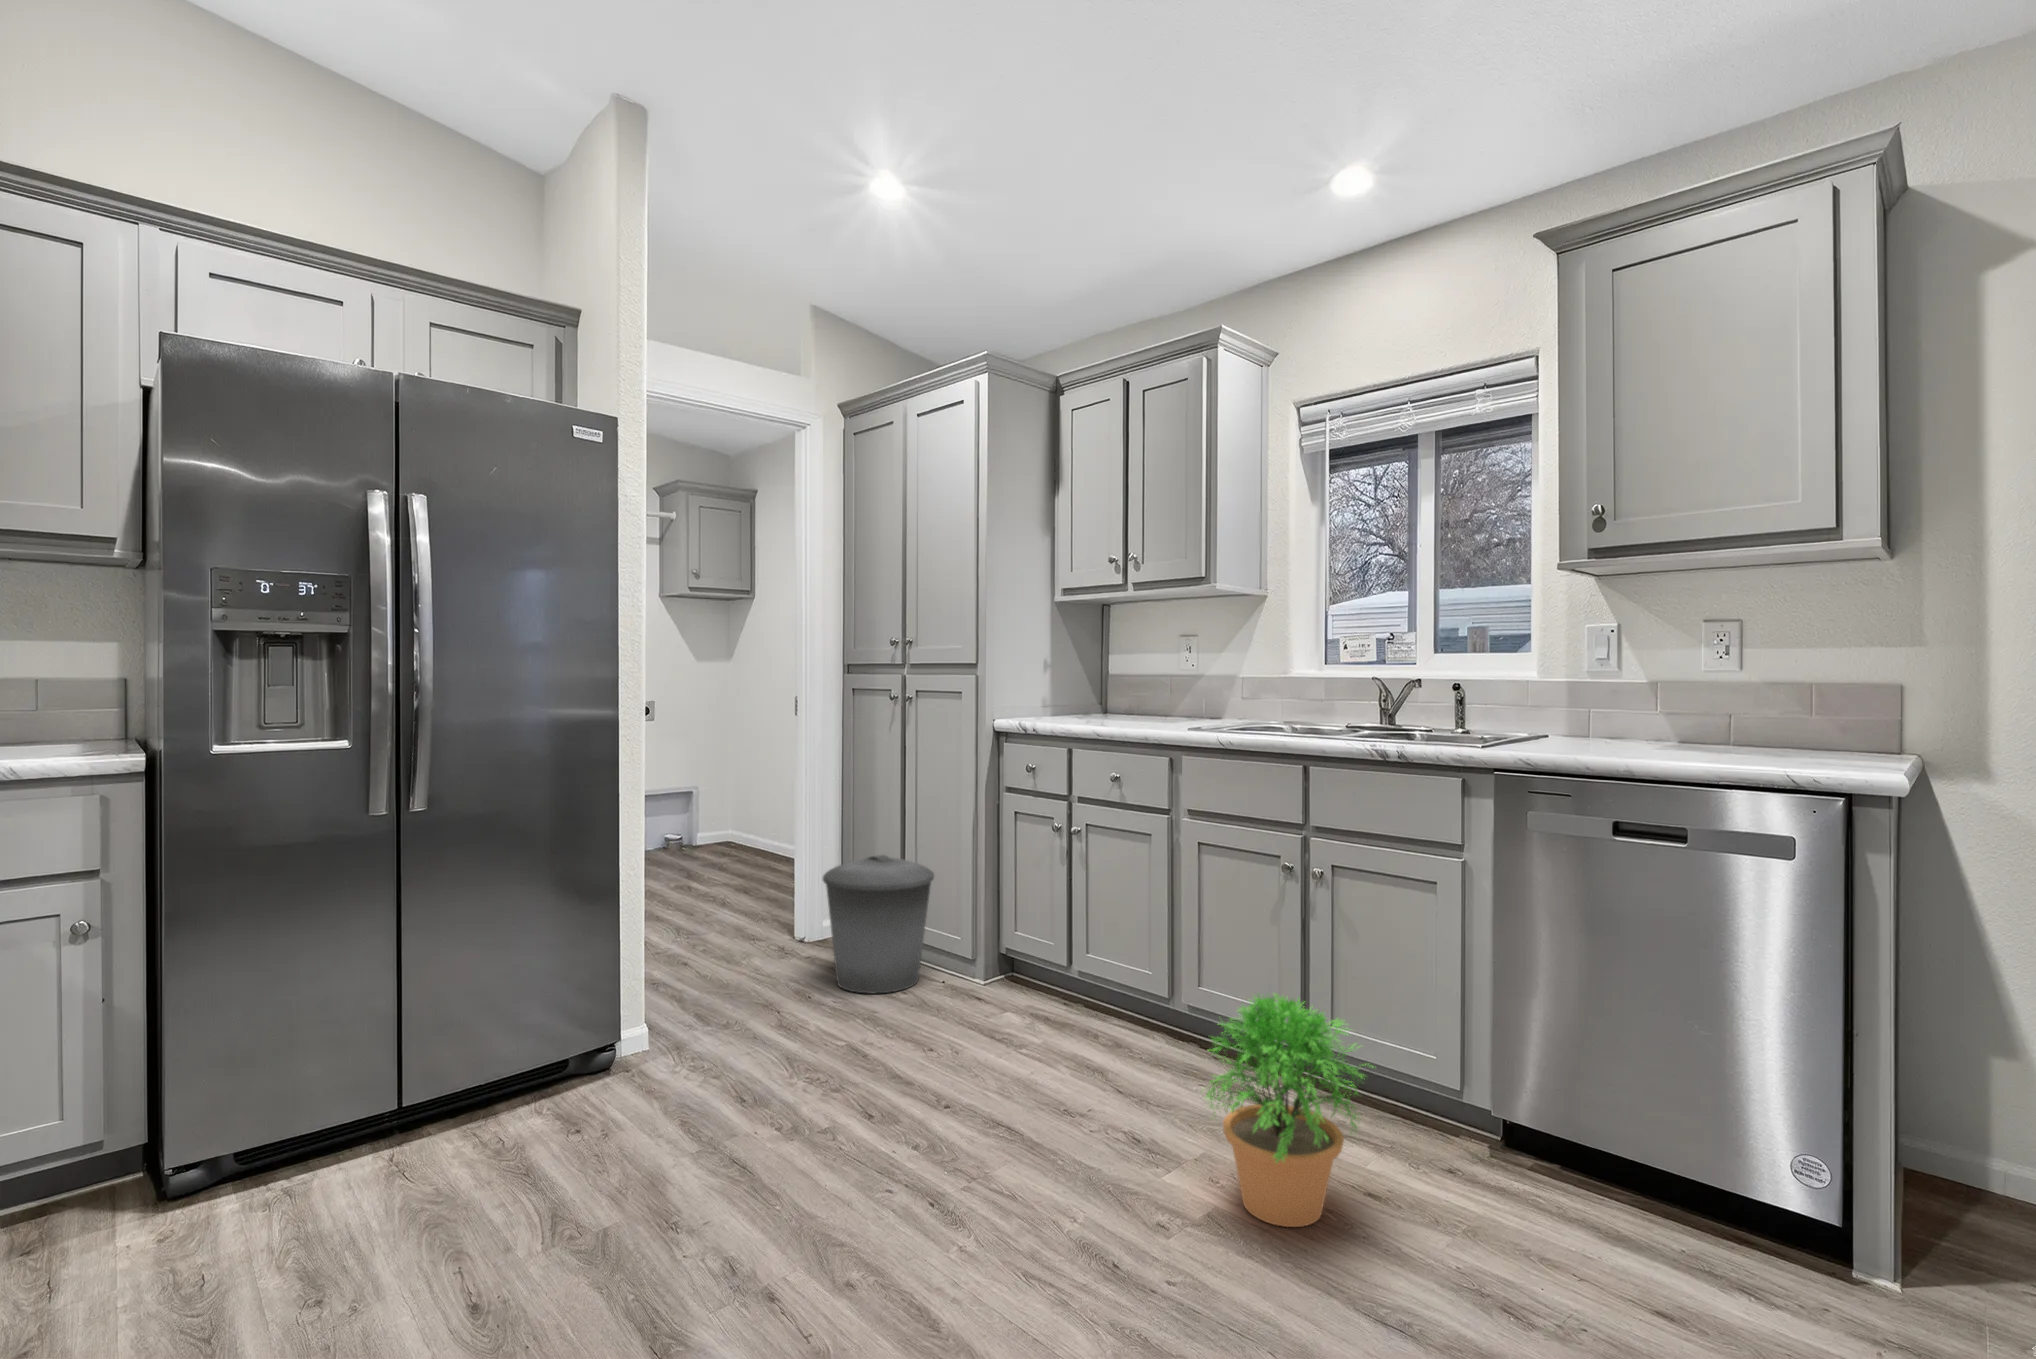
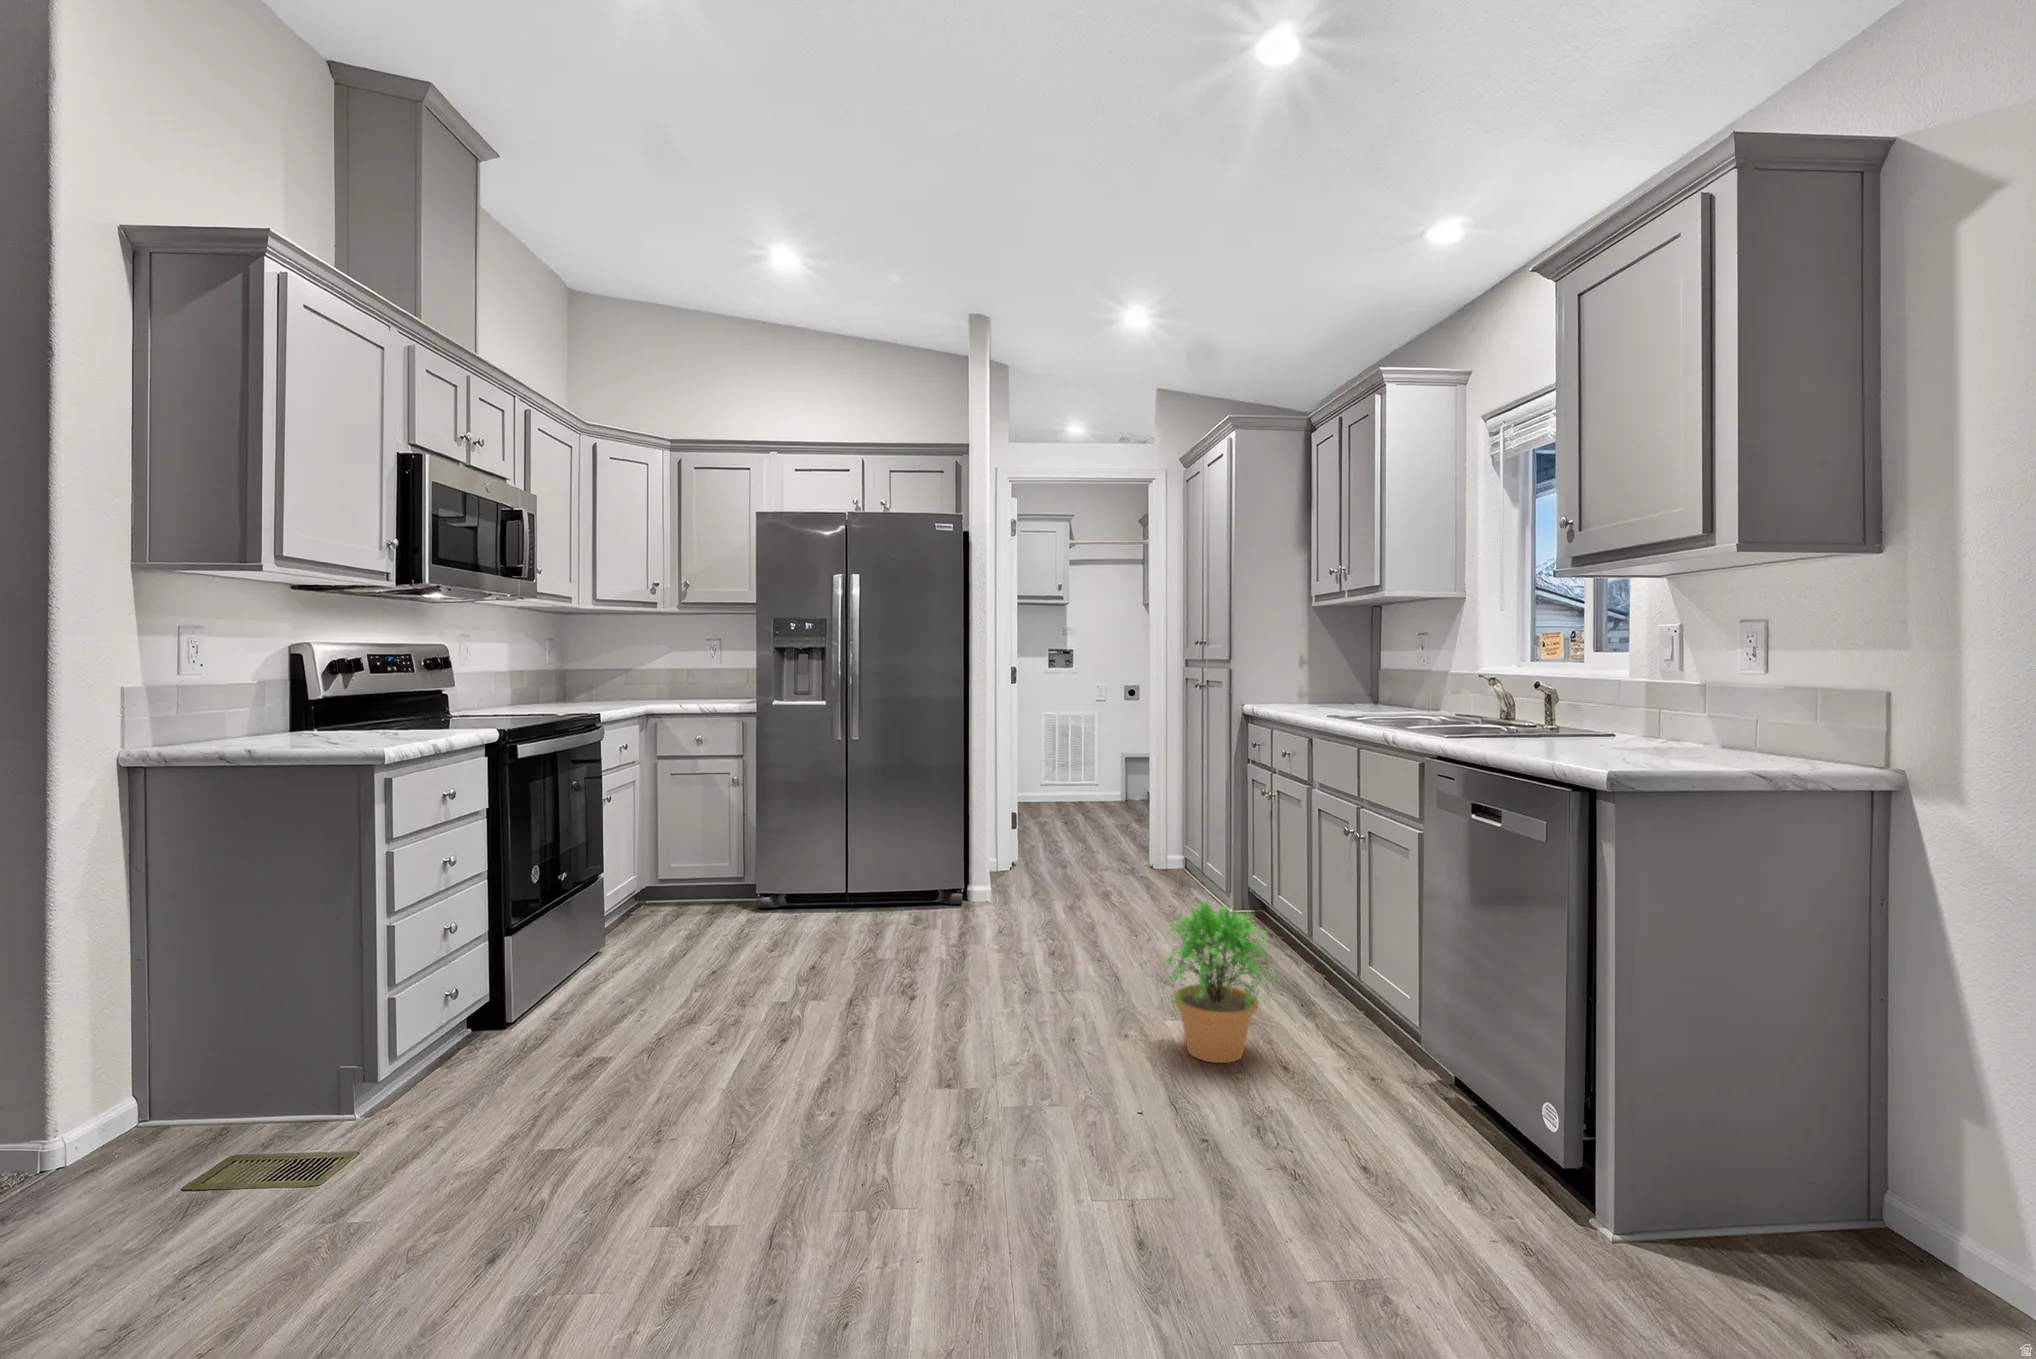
trash can: present [823,855,934,994] -> none [1122,802,1205,903]

